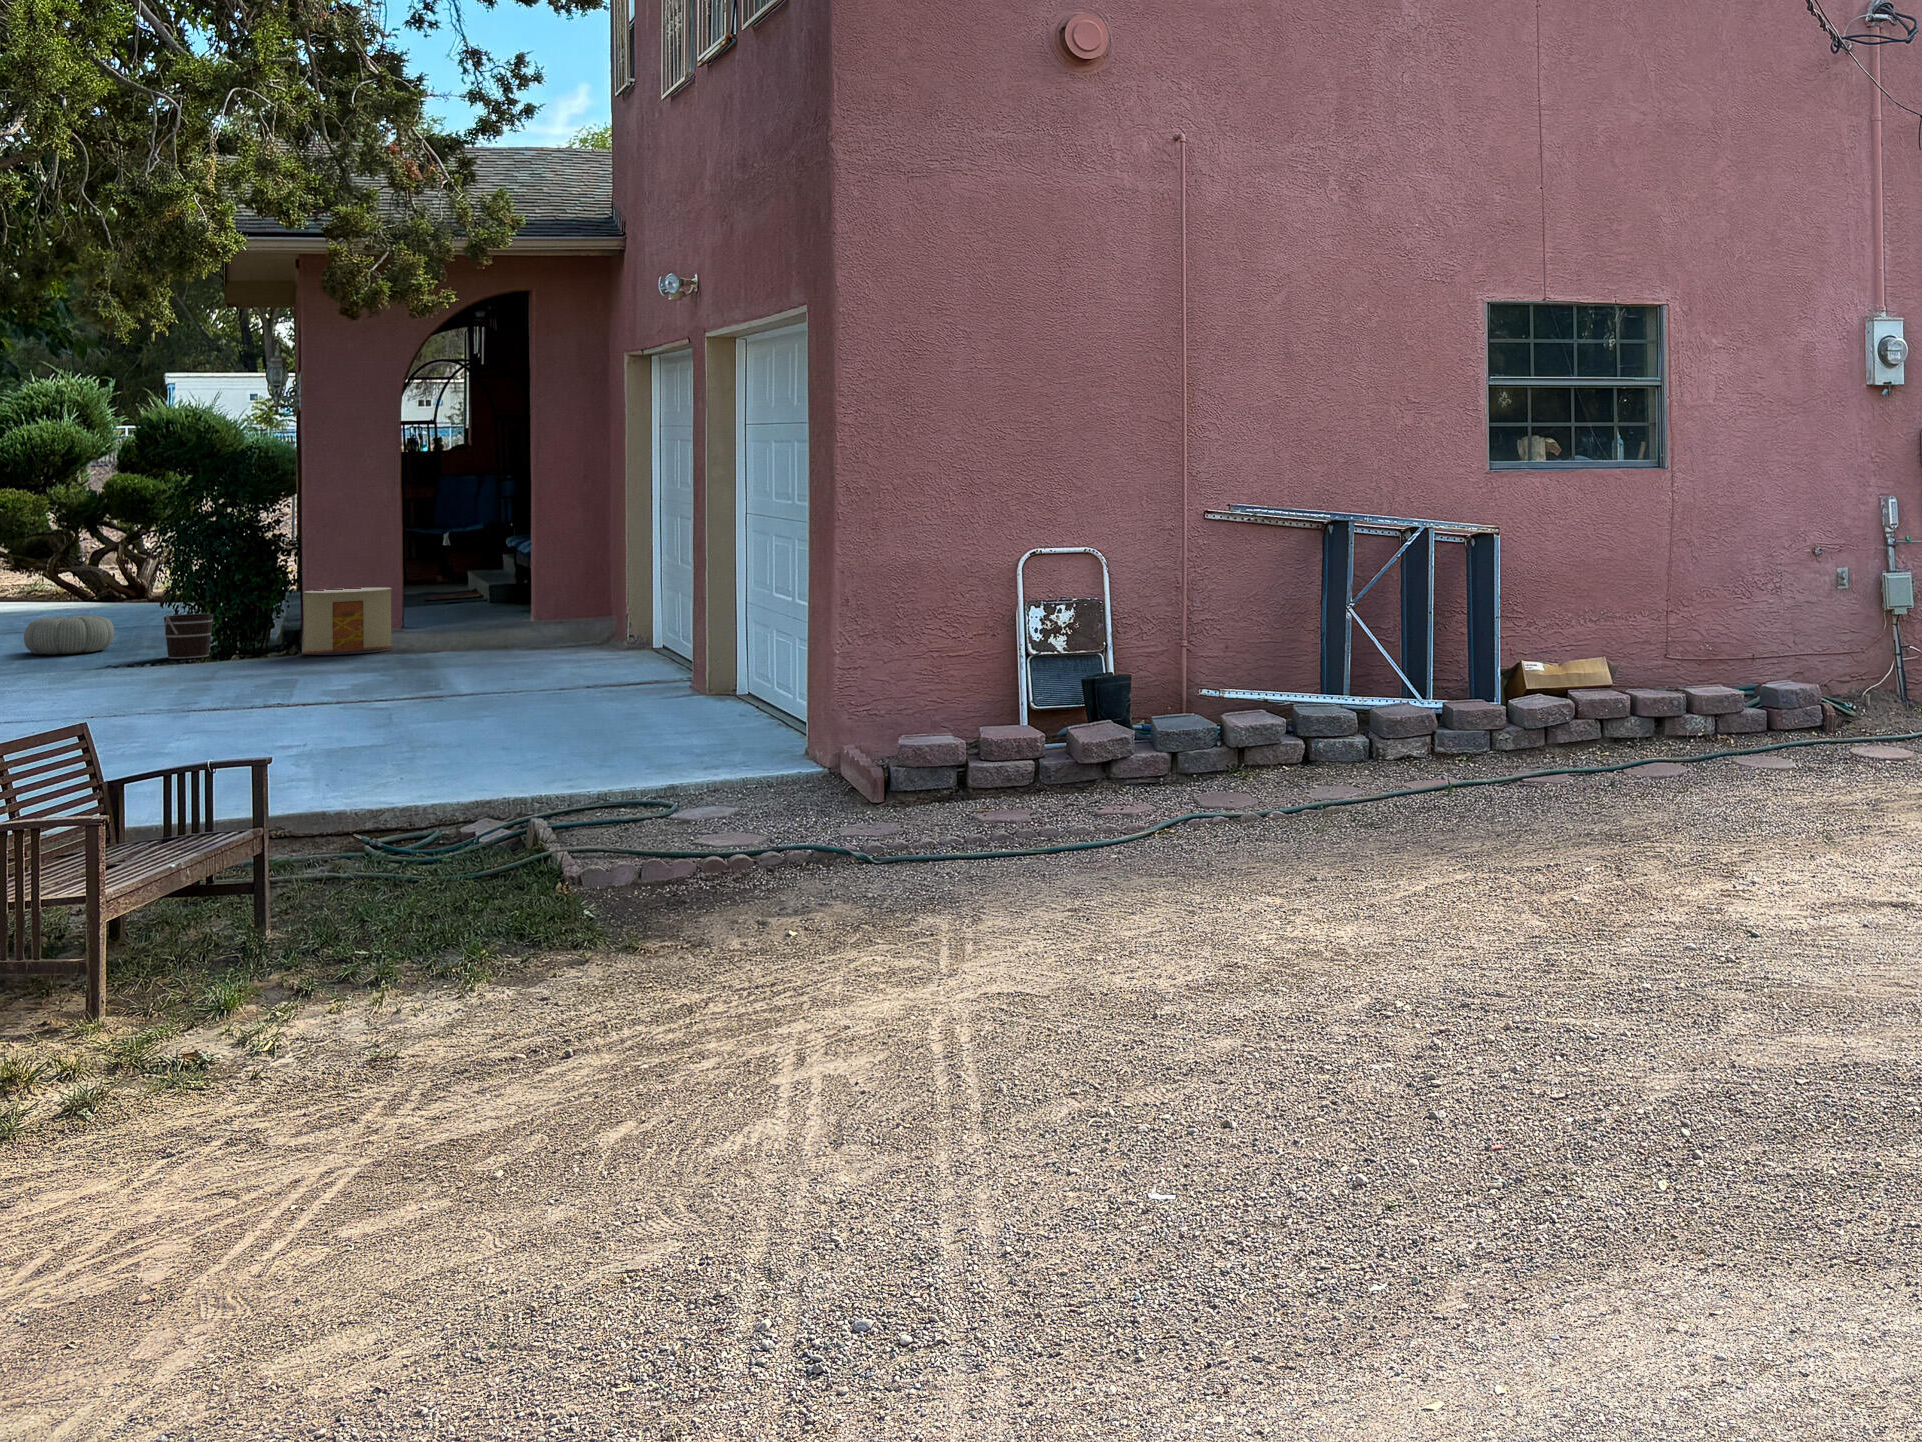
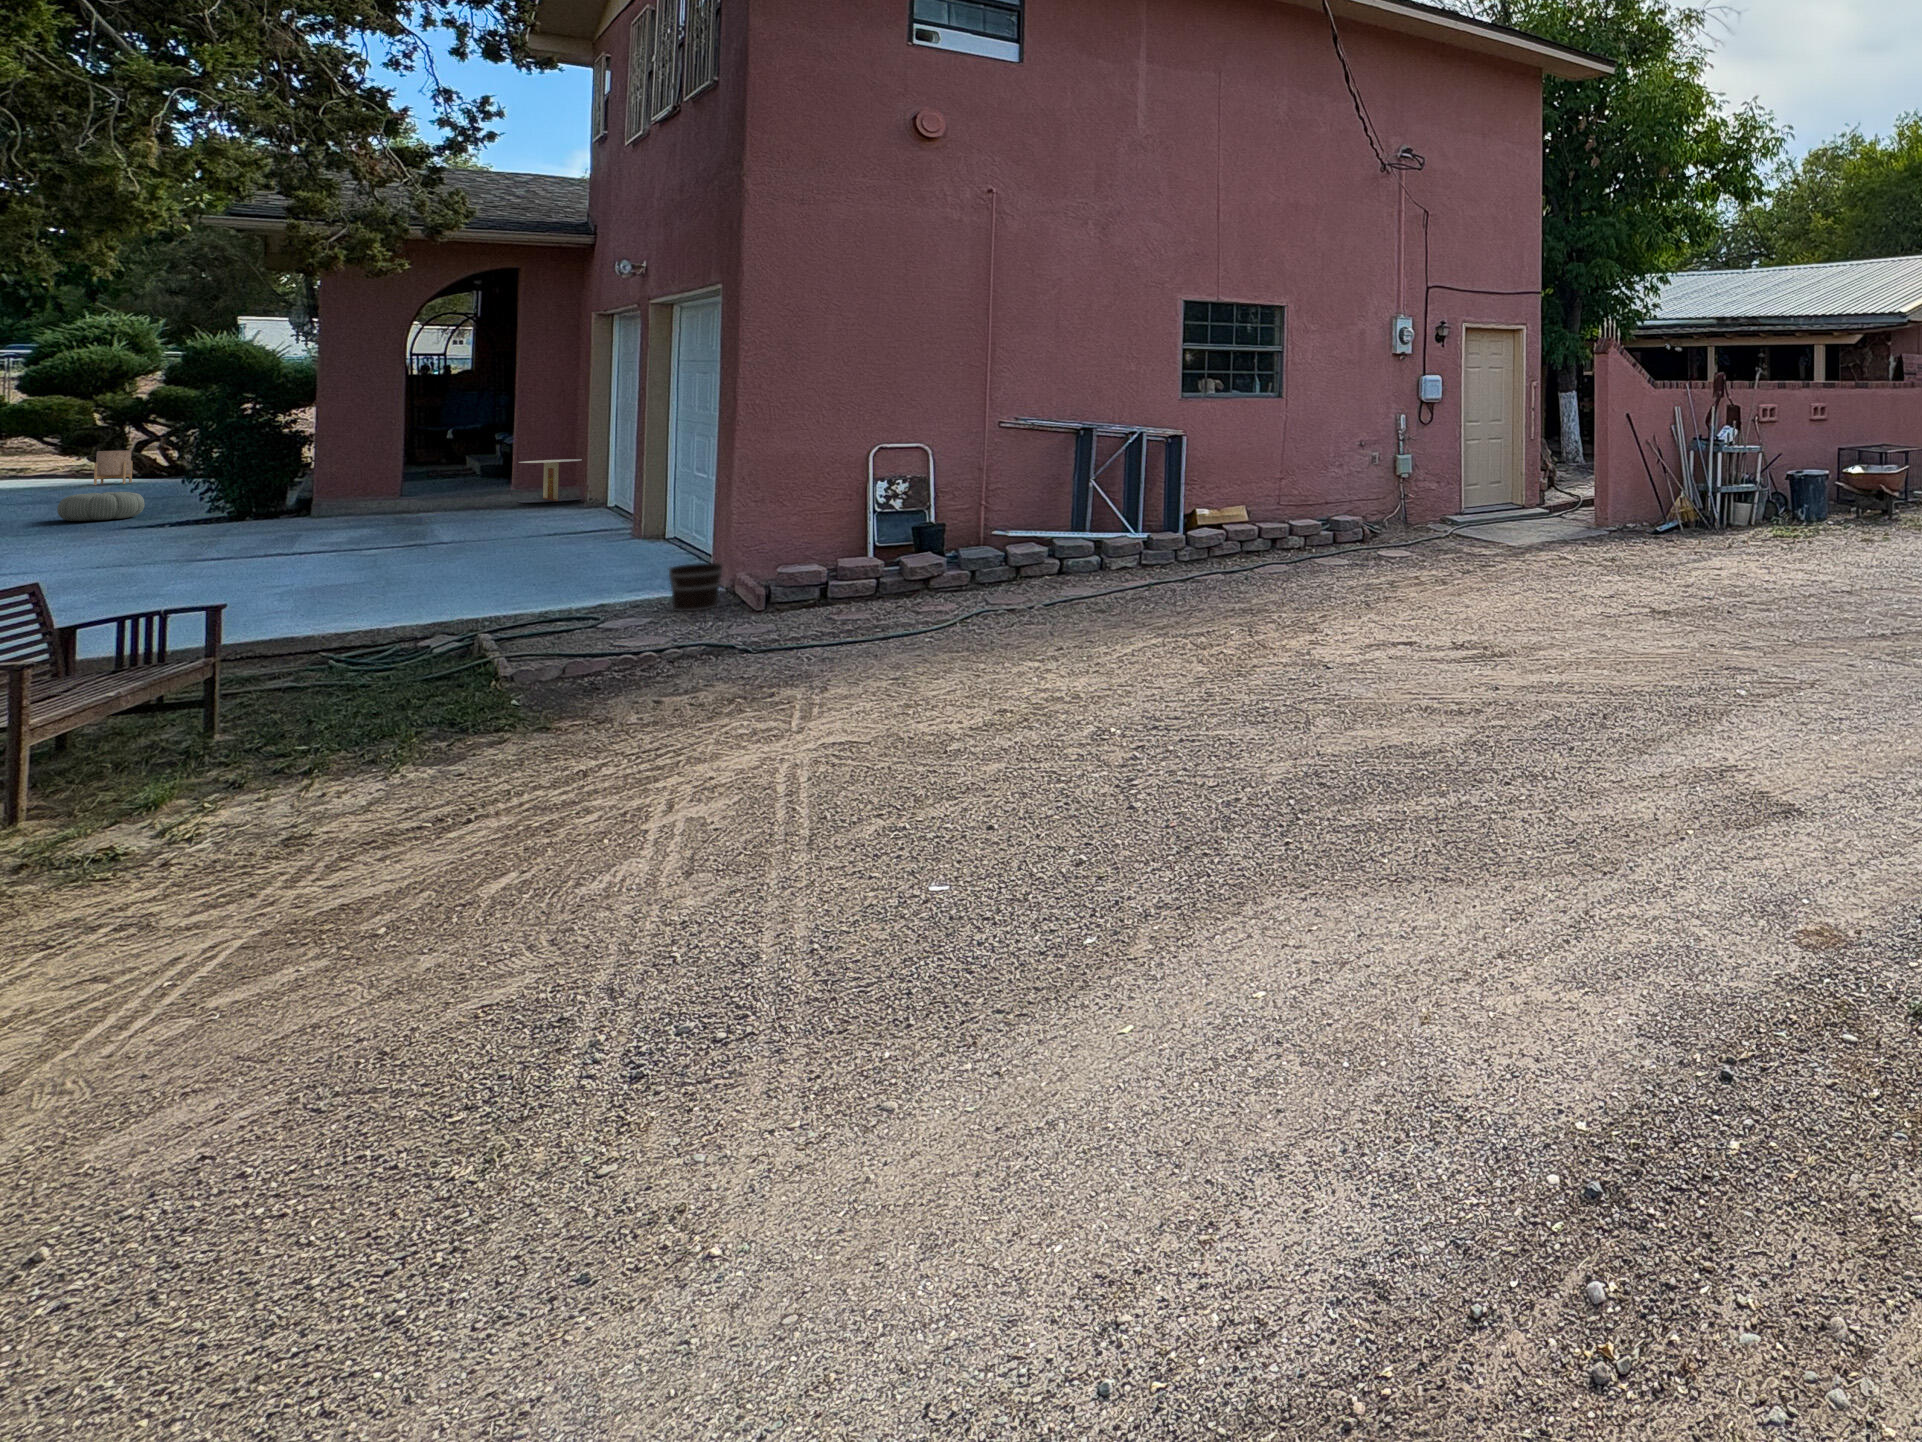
planter: none [49,559,89,607] -> present [94,450,132,485]
side table: present [304,588,392,655] -> present [518,459,582,503]
bucket: present [164,612,213,659] -> present [669,562,722,611]

